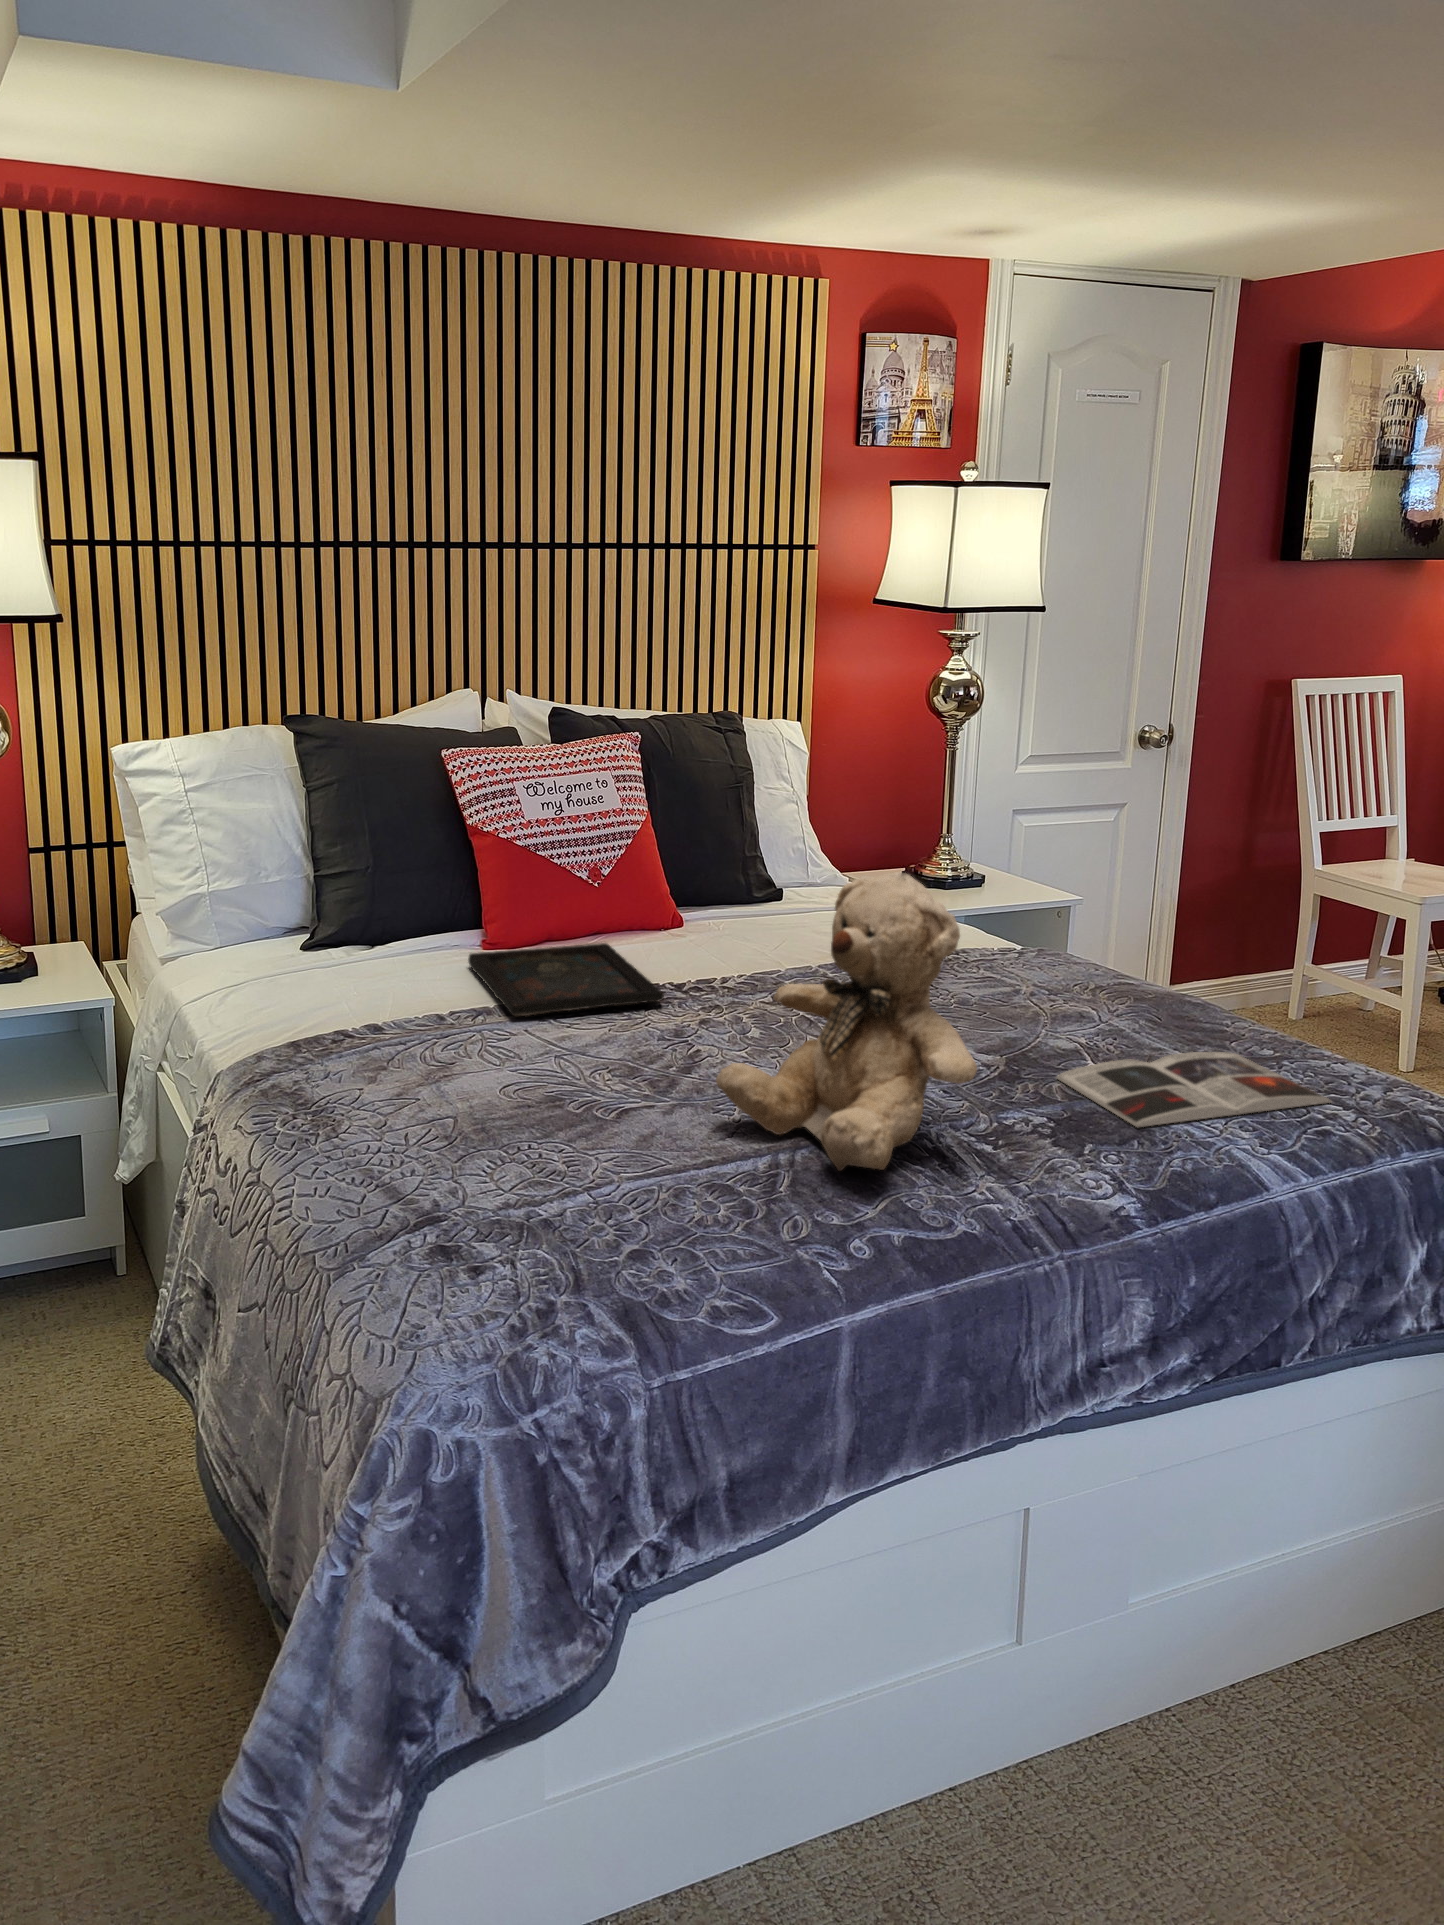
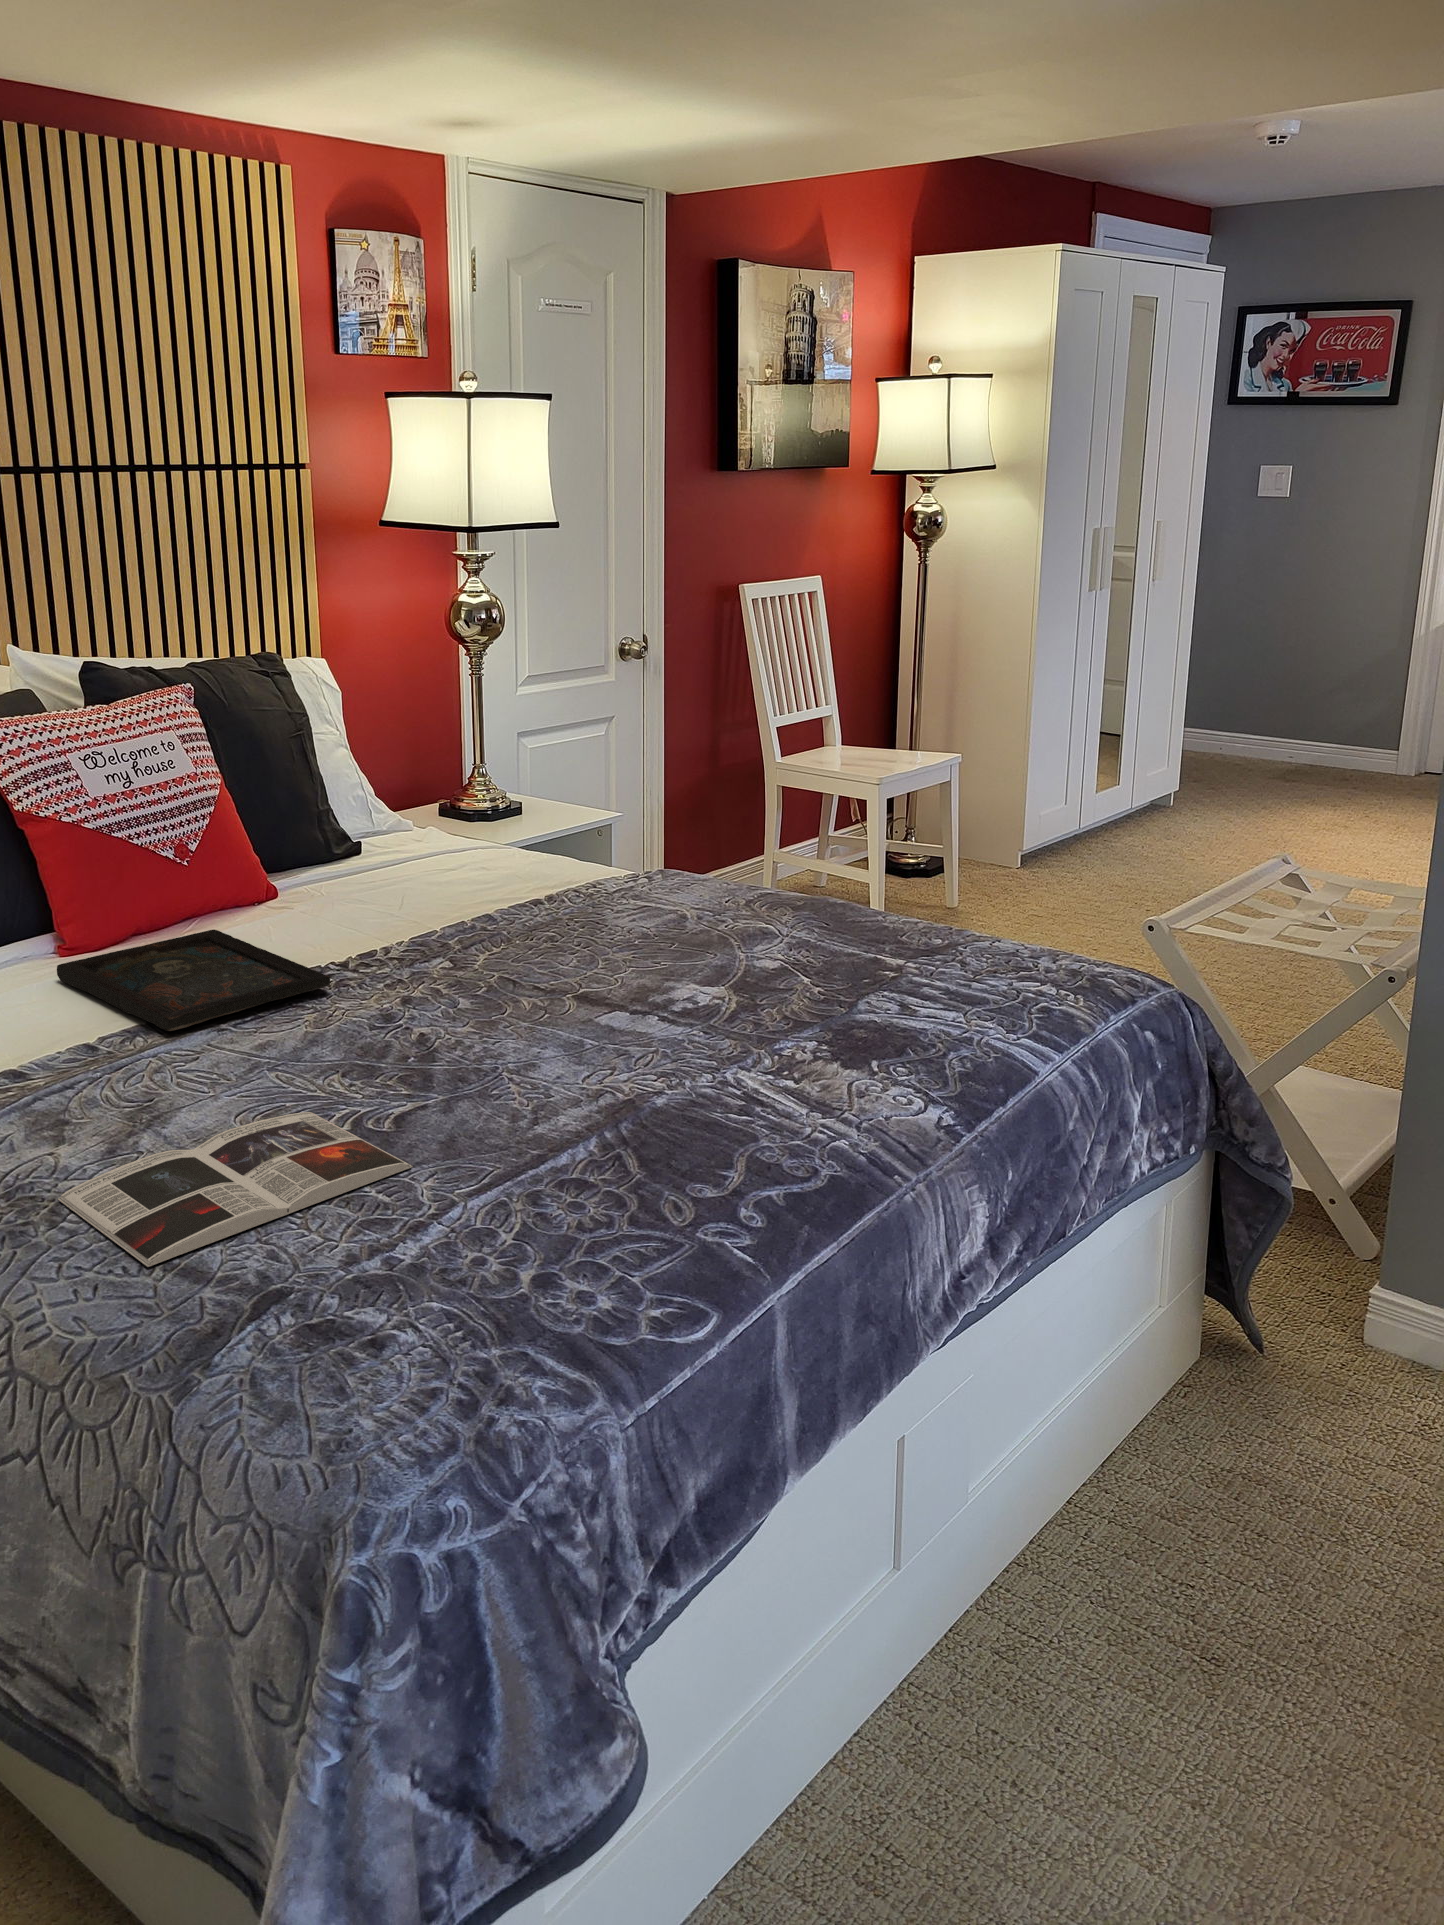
teddy bear: present [716,872,977,1171] -> none [499,811,787,1139]
magazine: present [1057,1052,1331,1128] -> present [58,1112,413,1267]

